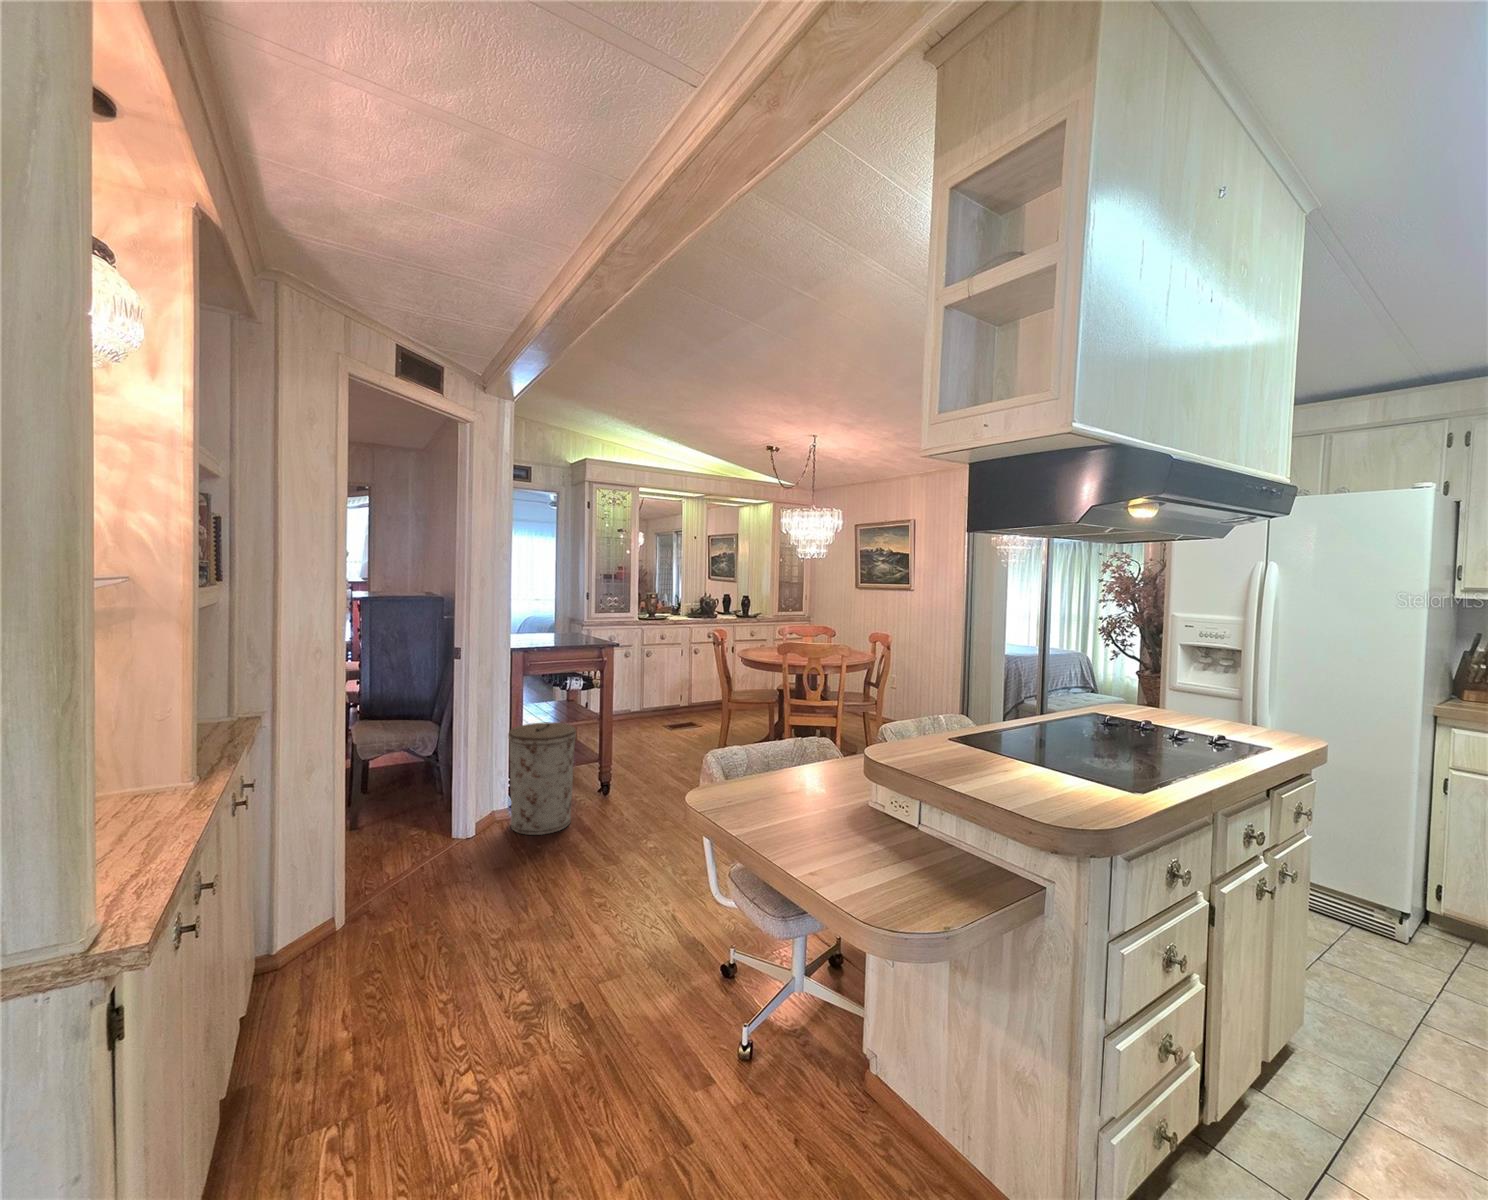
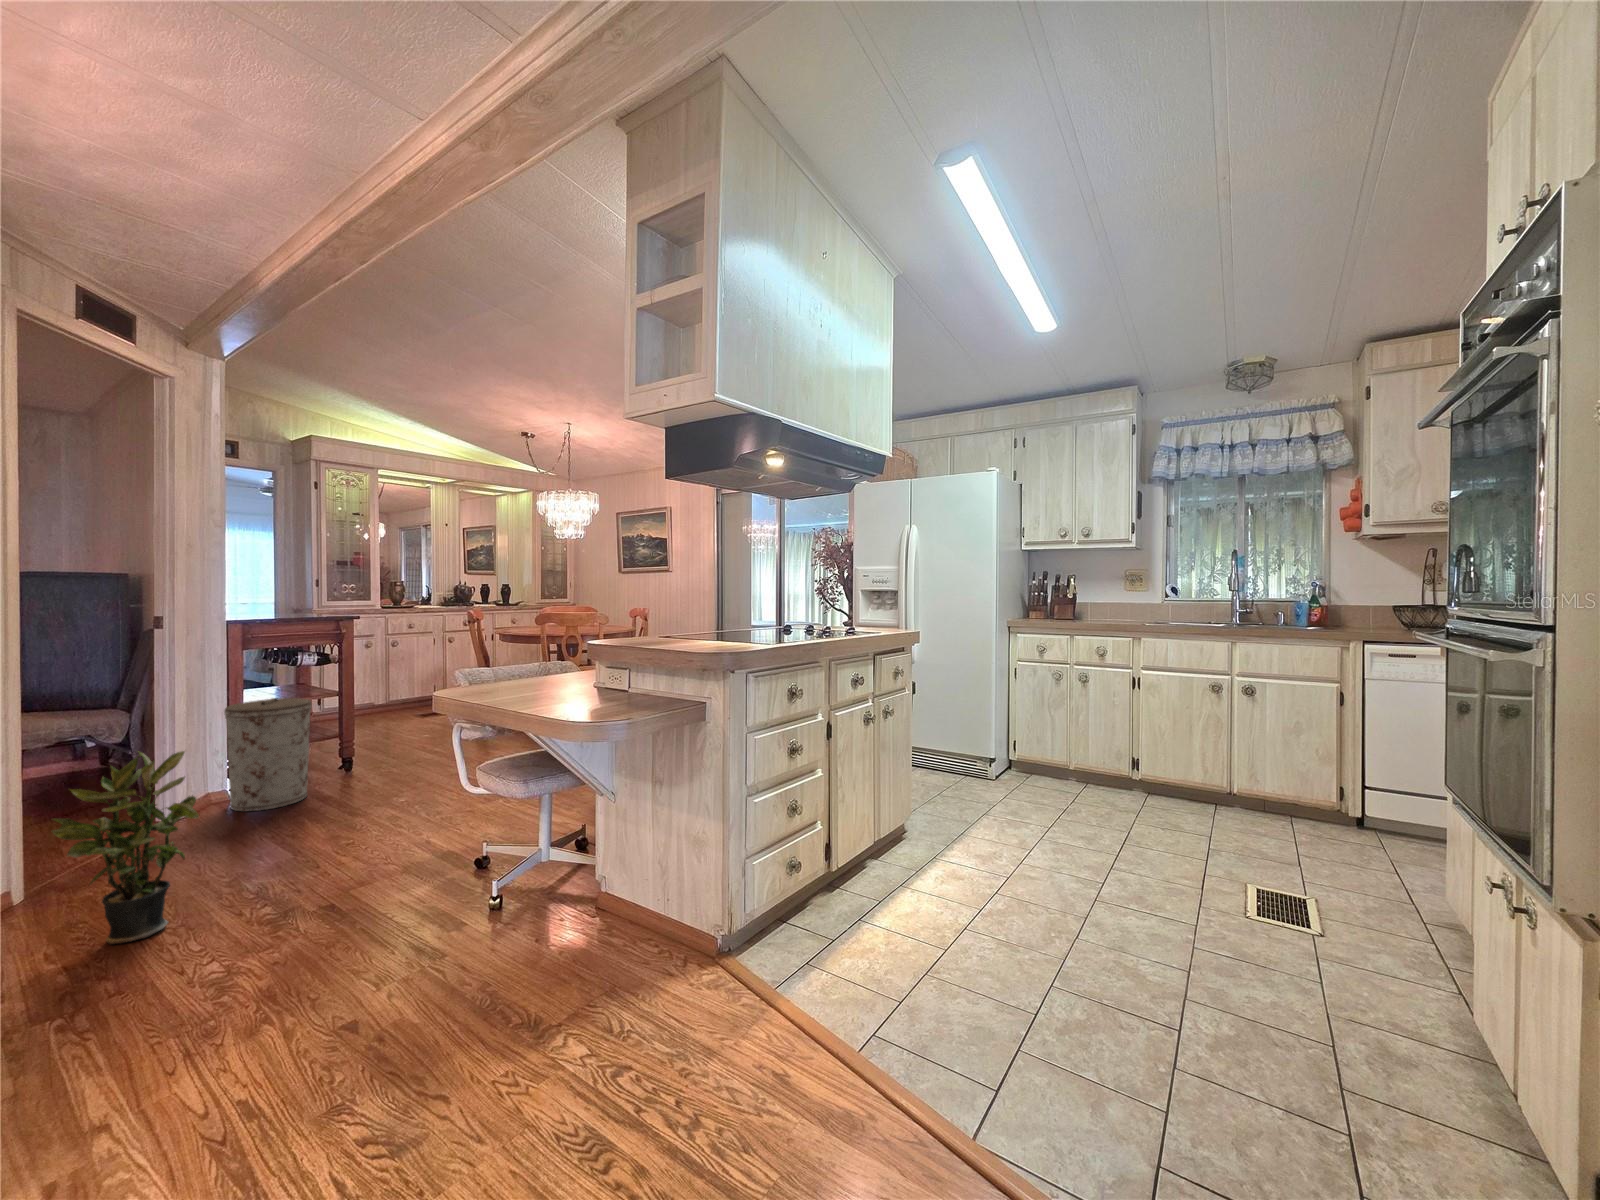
potted plant: none [352,807,468,1009] -> present [52,751,199,944]

